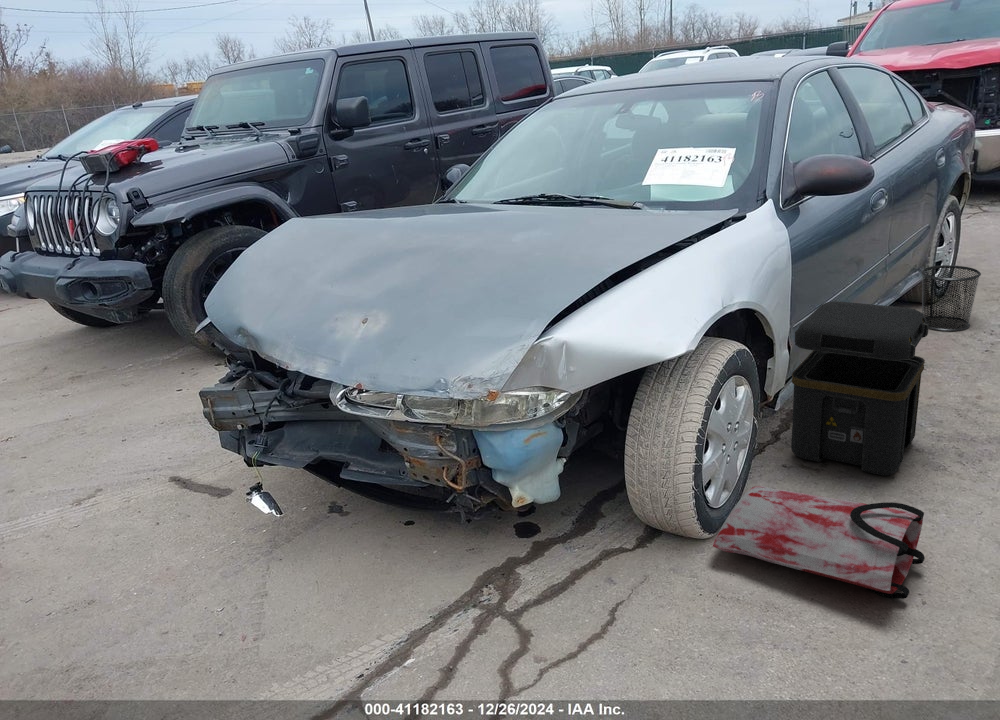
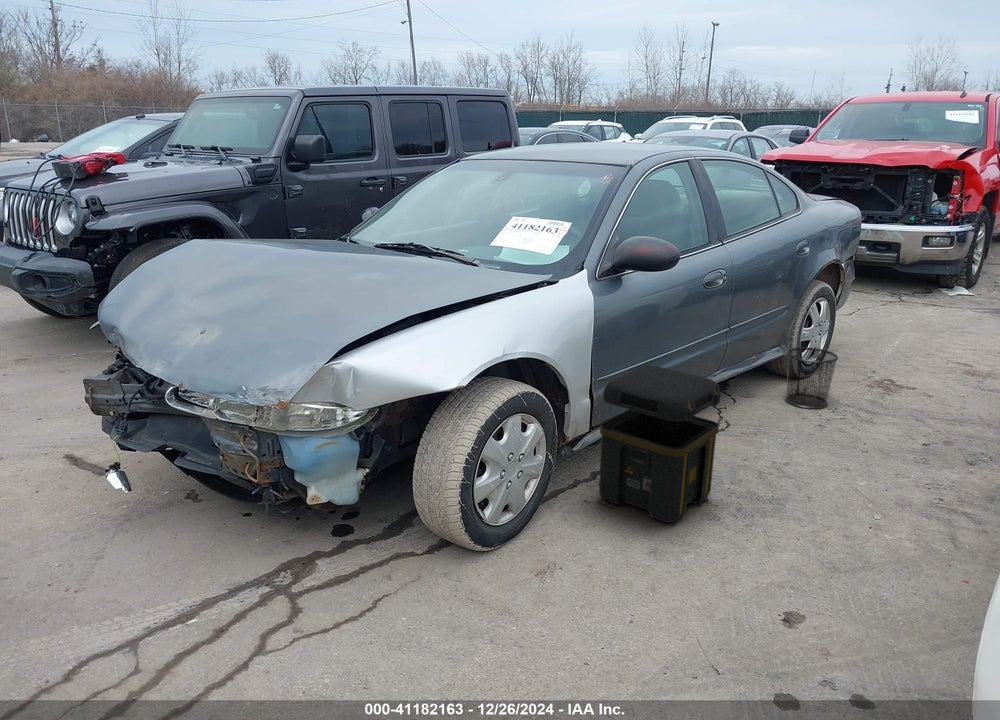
bag: present [713,486,925,599] -> none [480,515,656,619]

